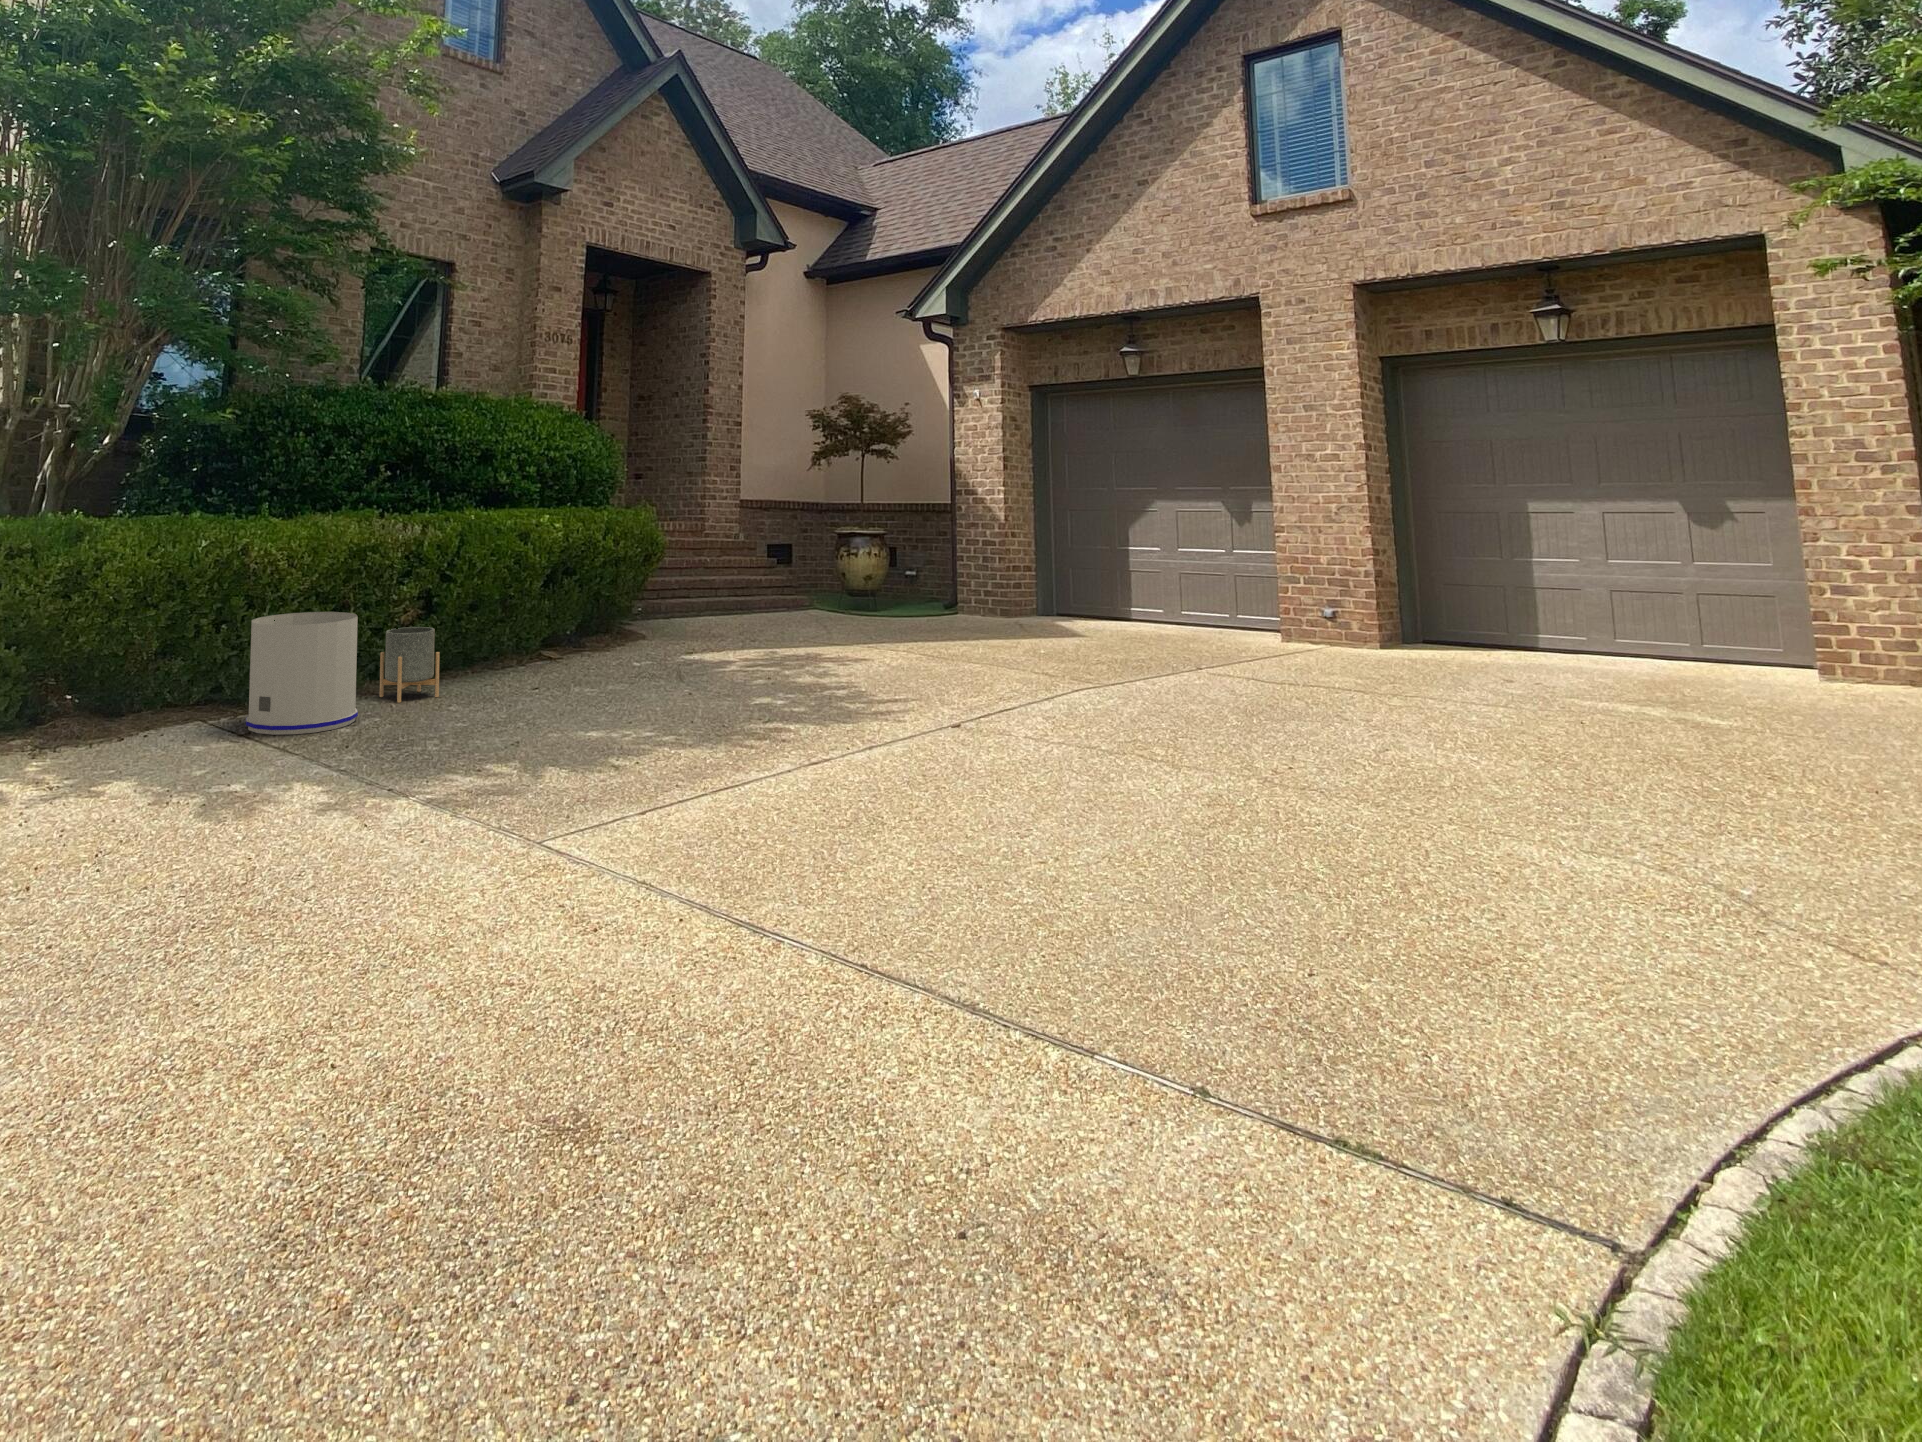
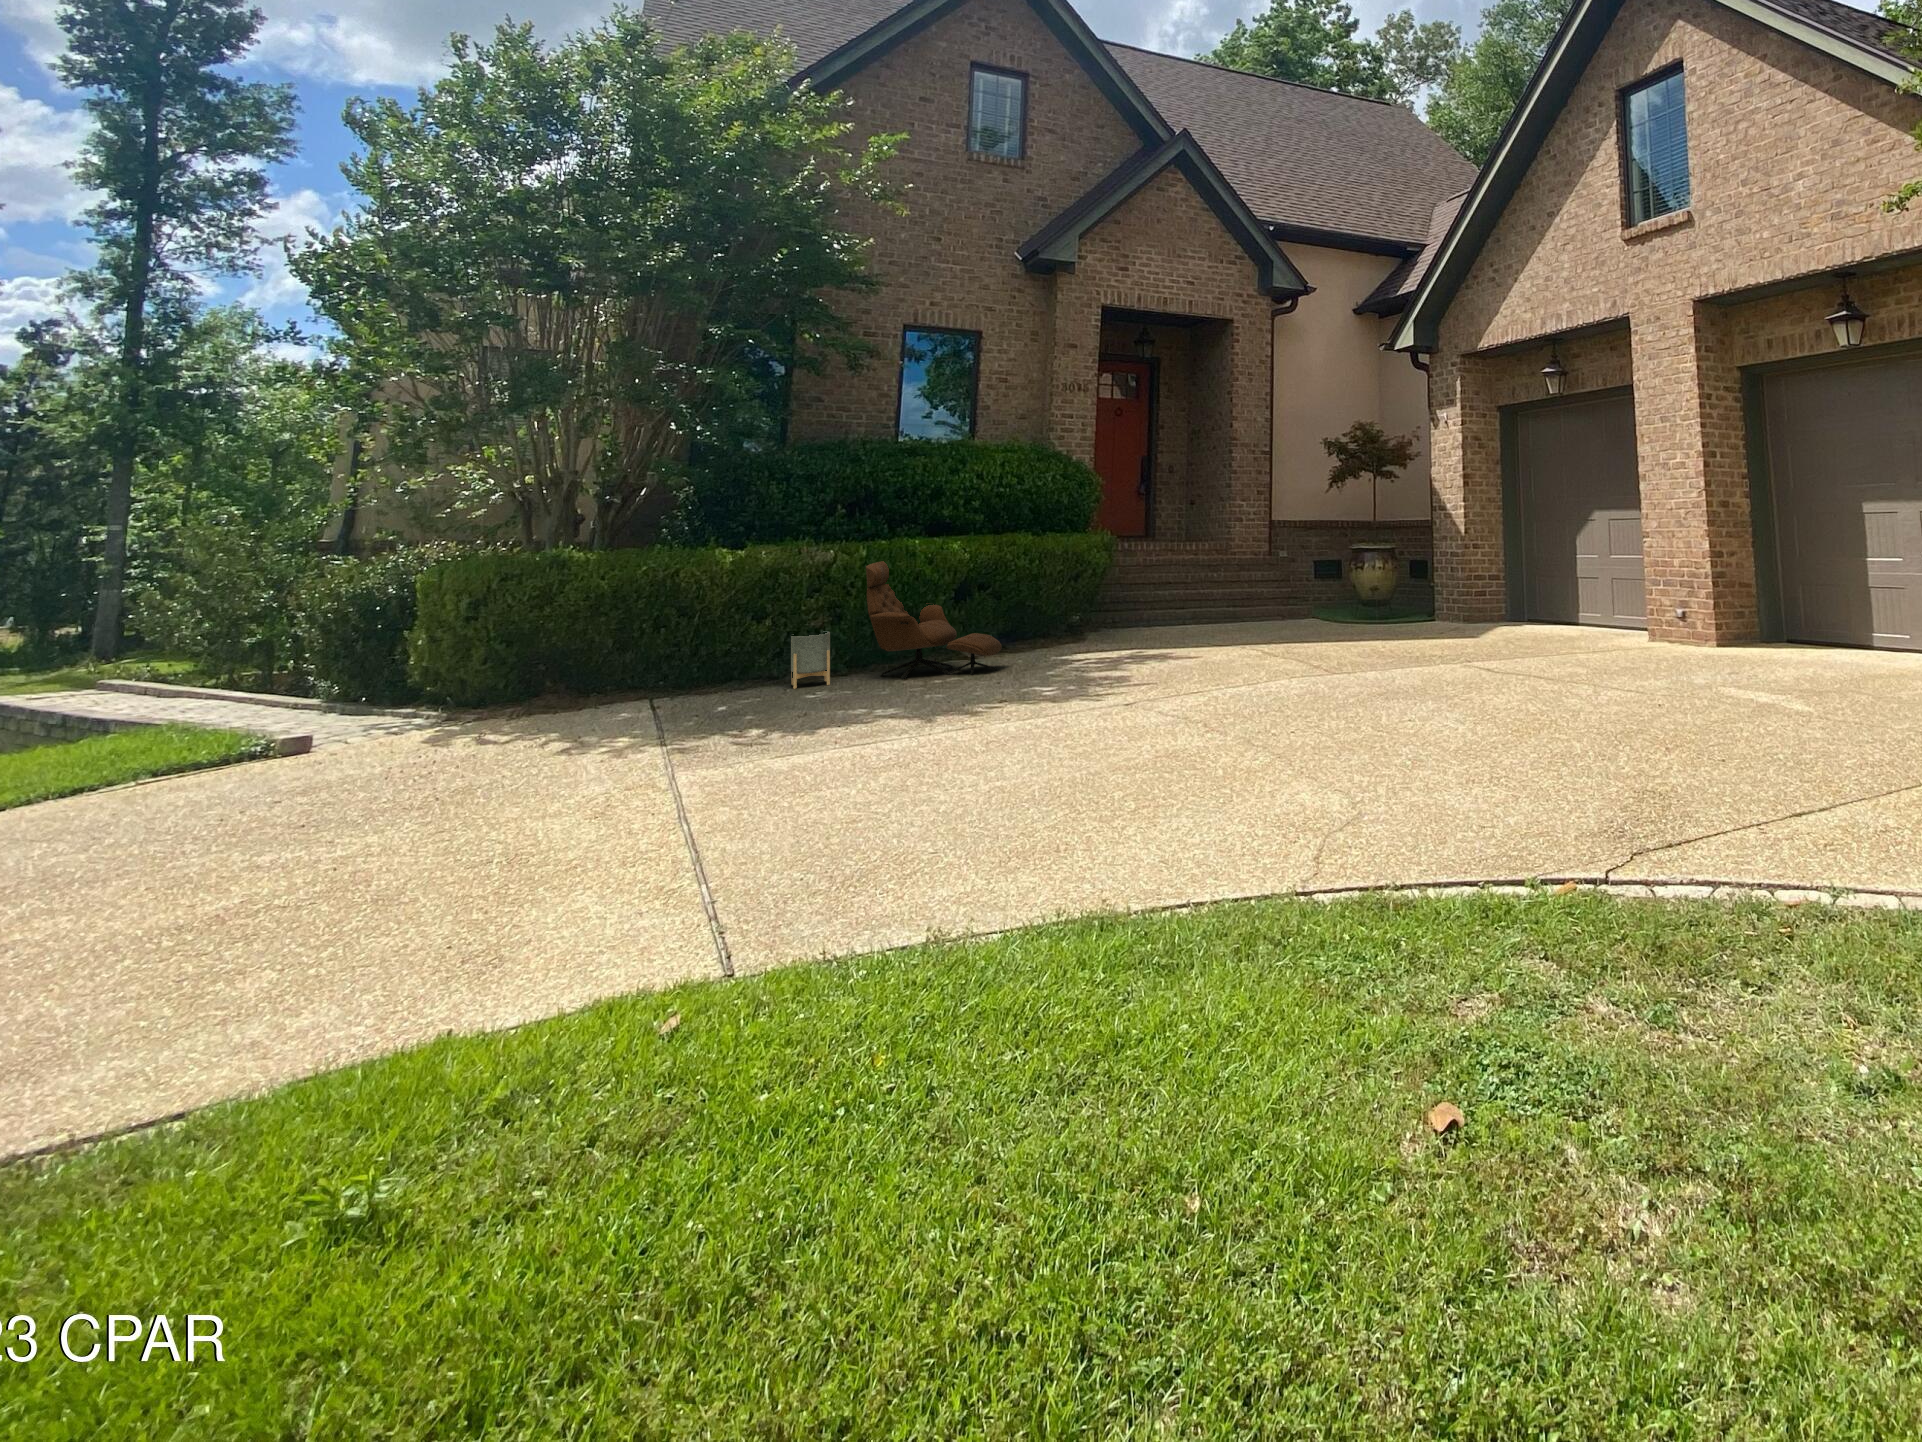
lounge chair: none [474,537,632,688] -> present [866,561,1002,679]
trash can: present [246,612,358,735] -> none [658,620,745,709]

